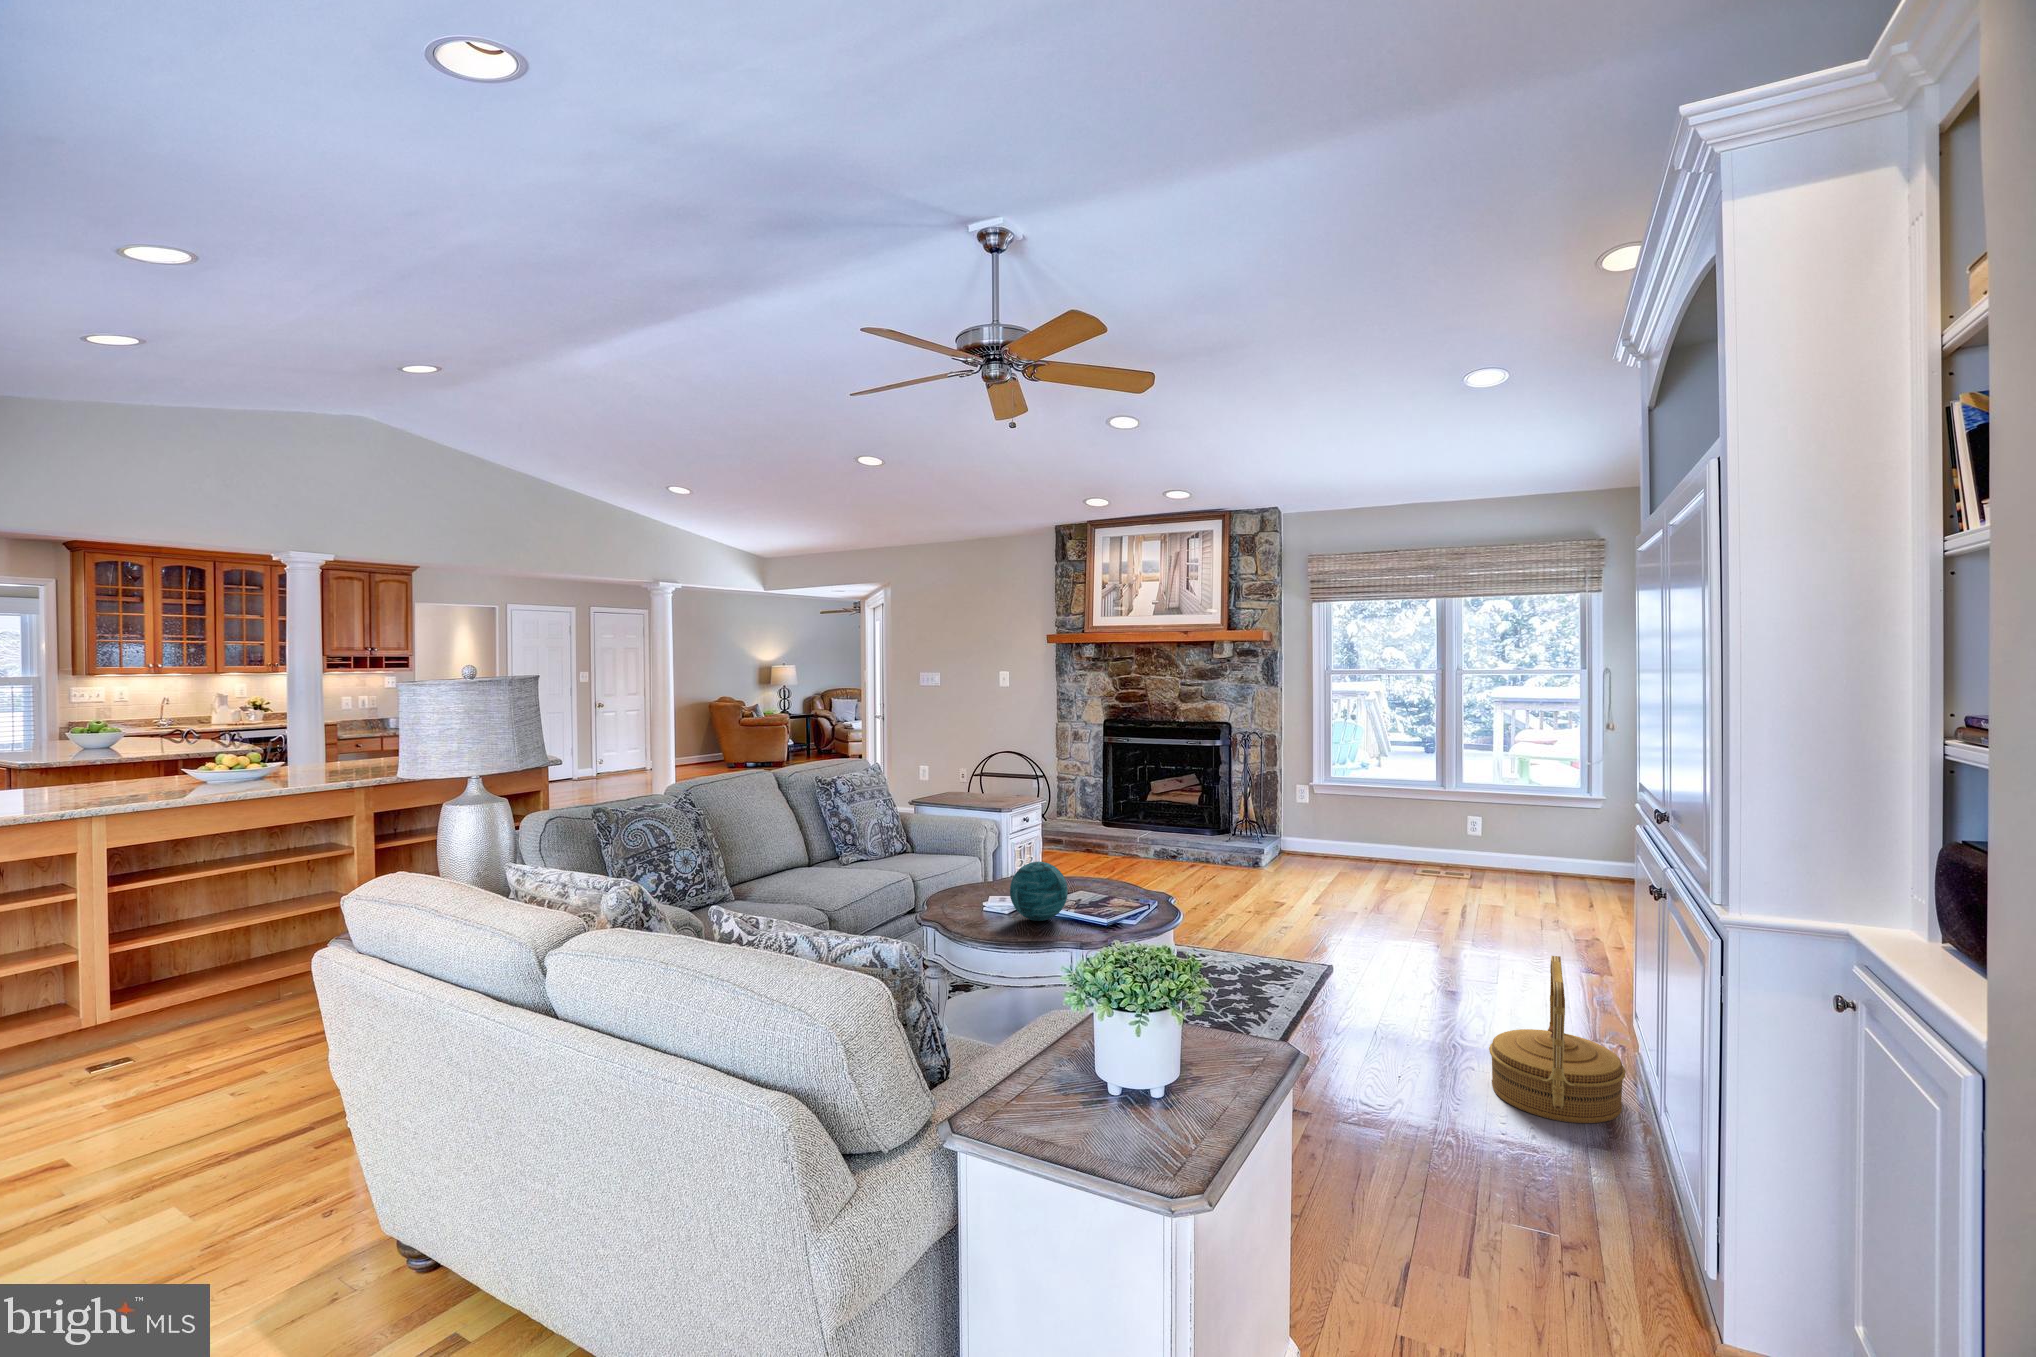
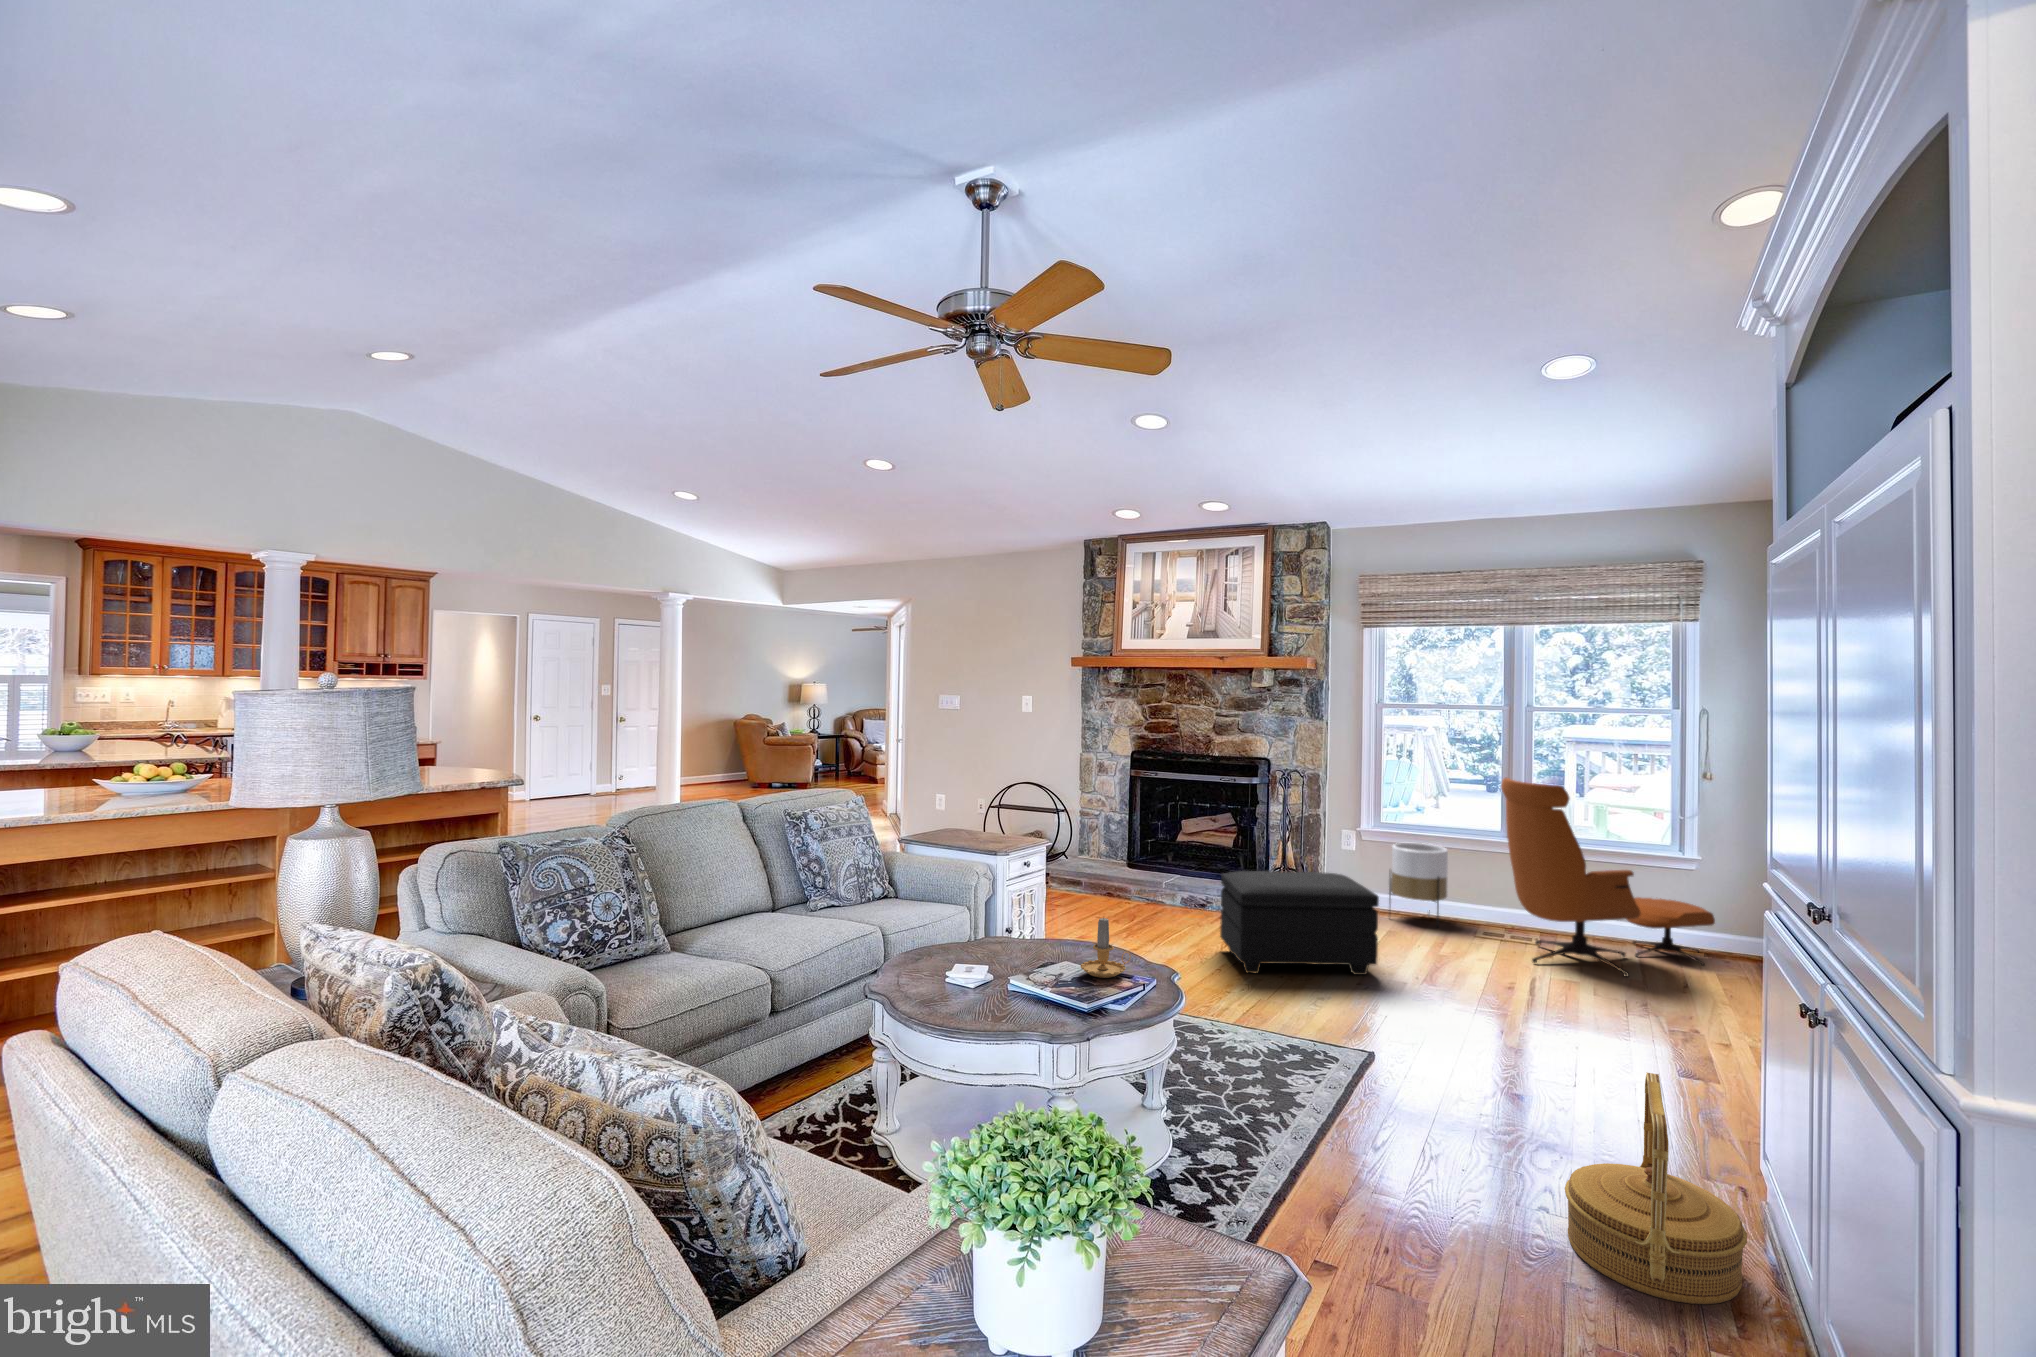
lounge chair: none [1437,732,1620,901] -> present [1501,778,1715,977]
planter: none [1340,795,1391,869] -> present [1389,843,1448,924]
footstool: none [1194,821,1333,911] -> present [1220,871,1379,975]
candle: none [1092,853,1134,905] -> present [1081,918,1131,978]
decorative orb: present [1010,861,1068,921] -> none [978,925,1047,996]

